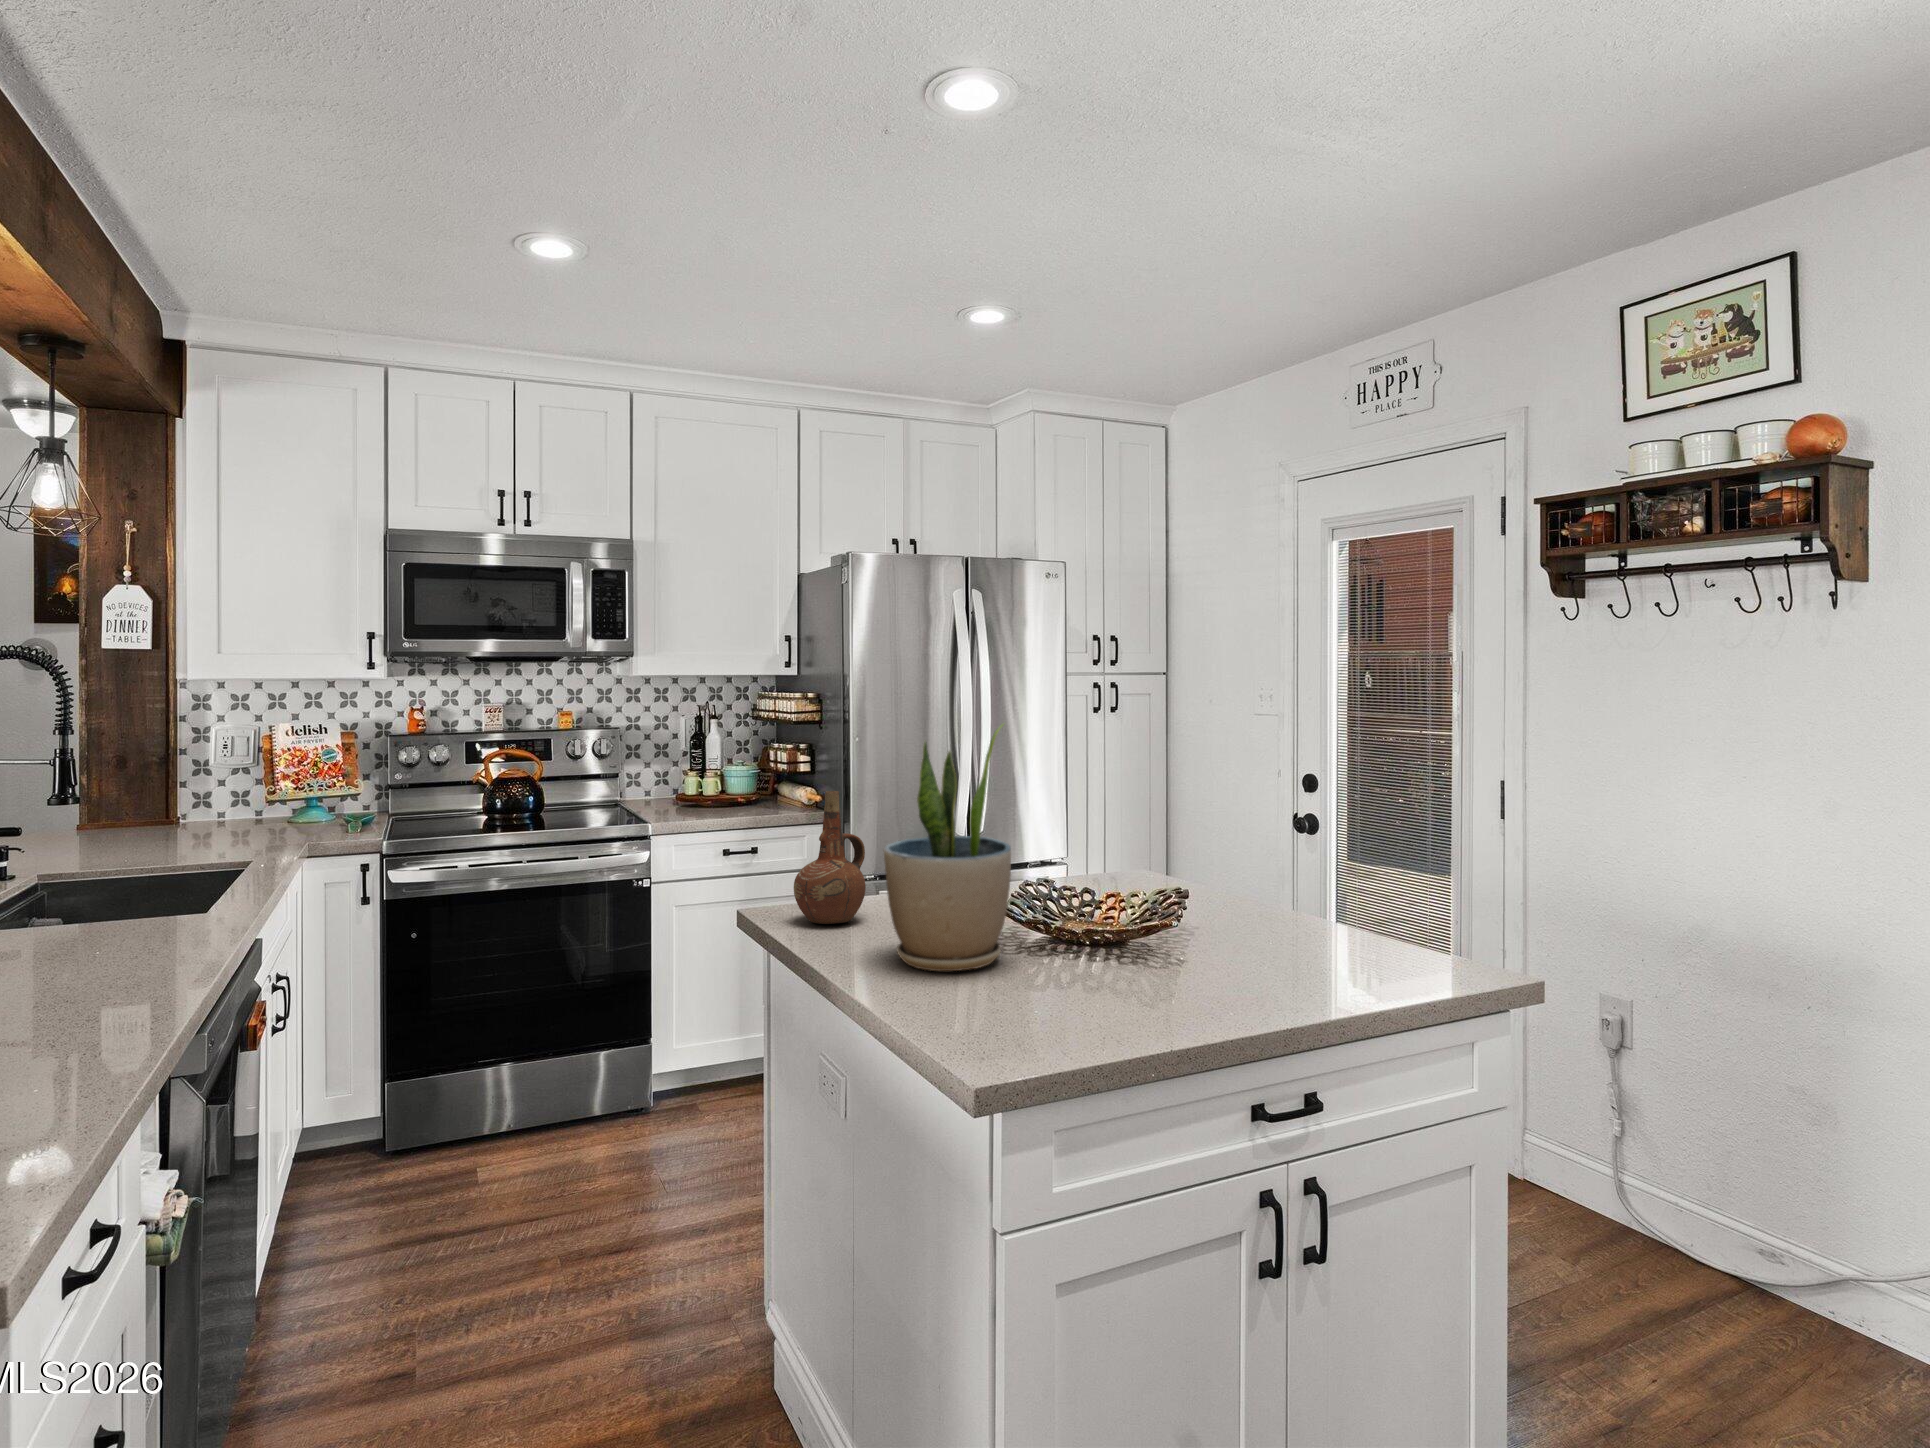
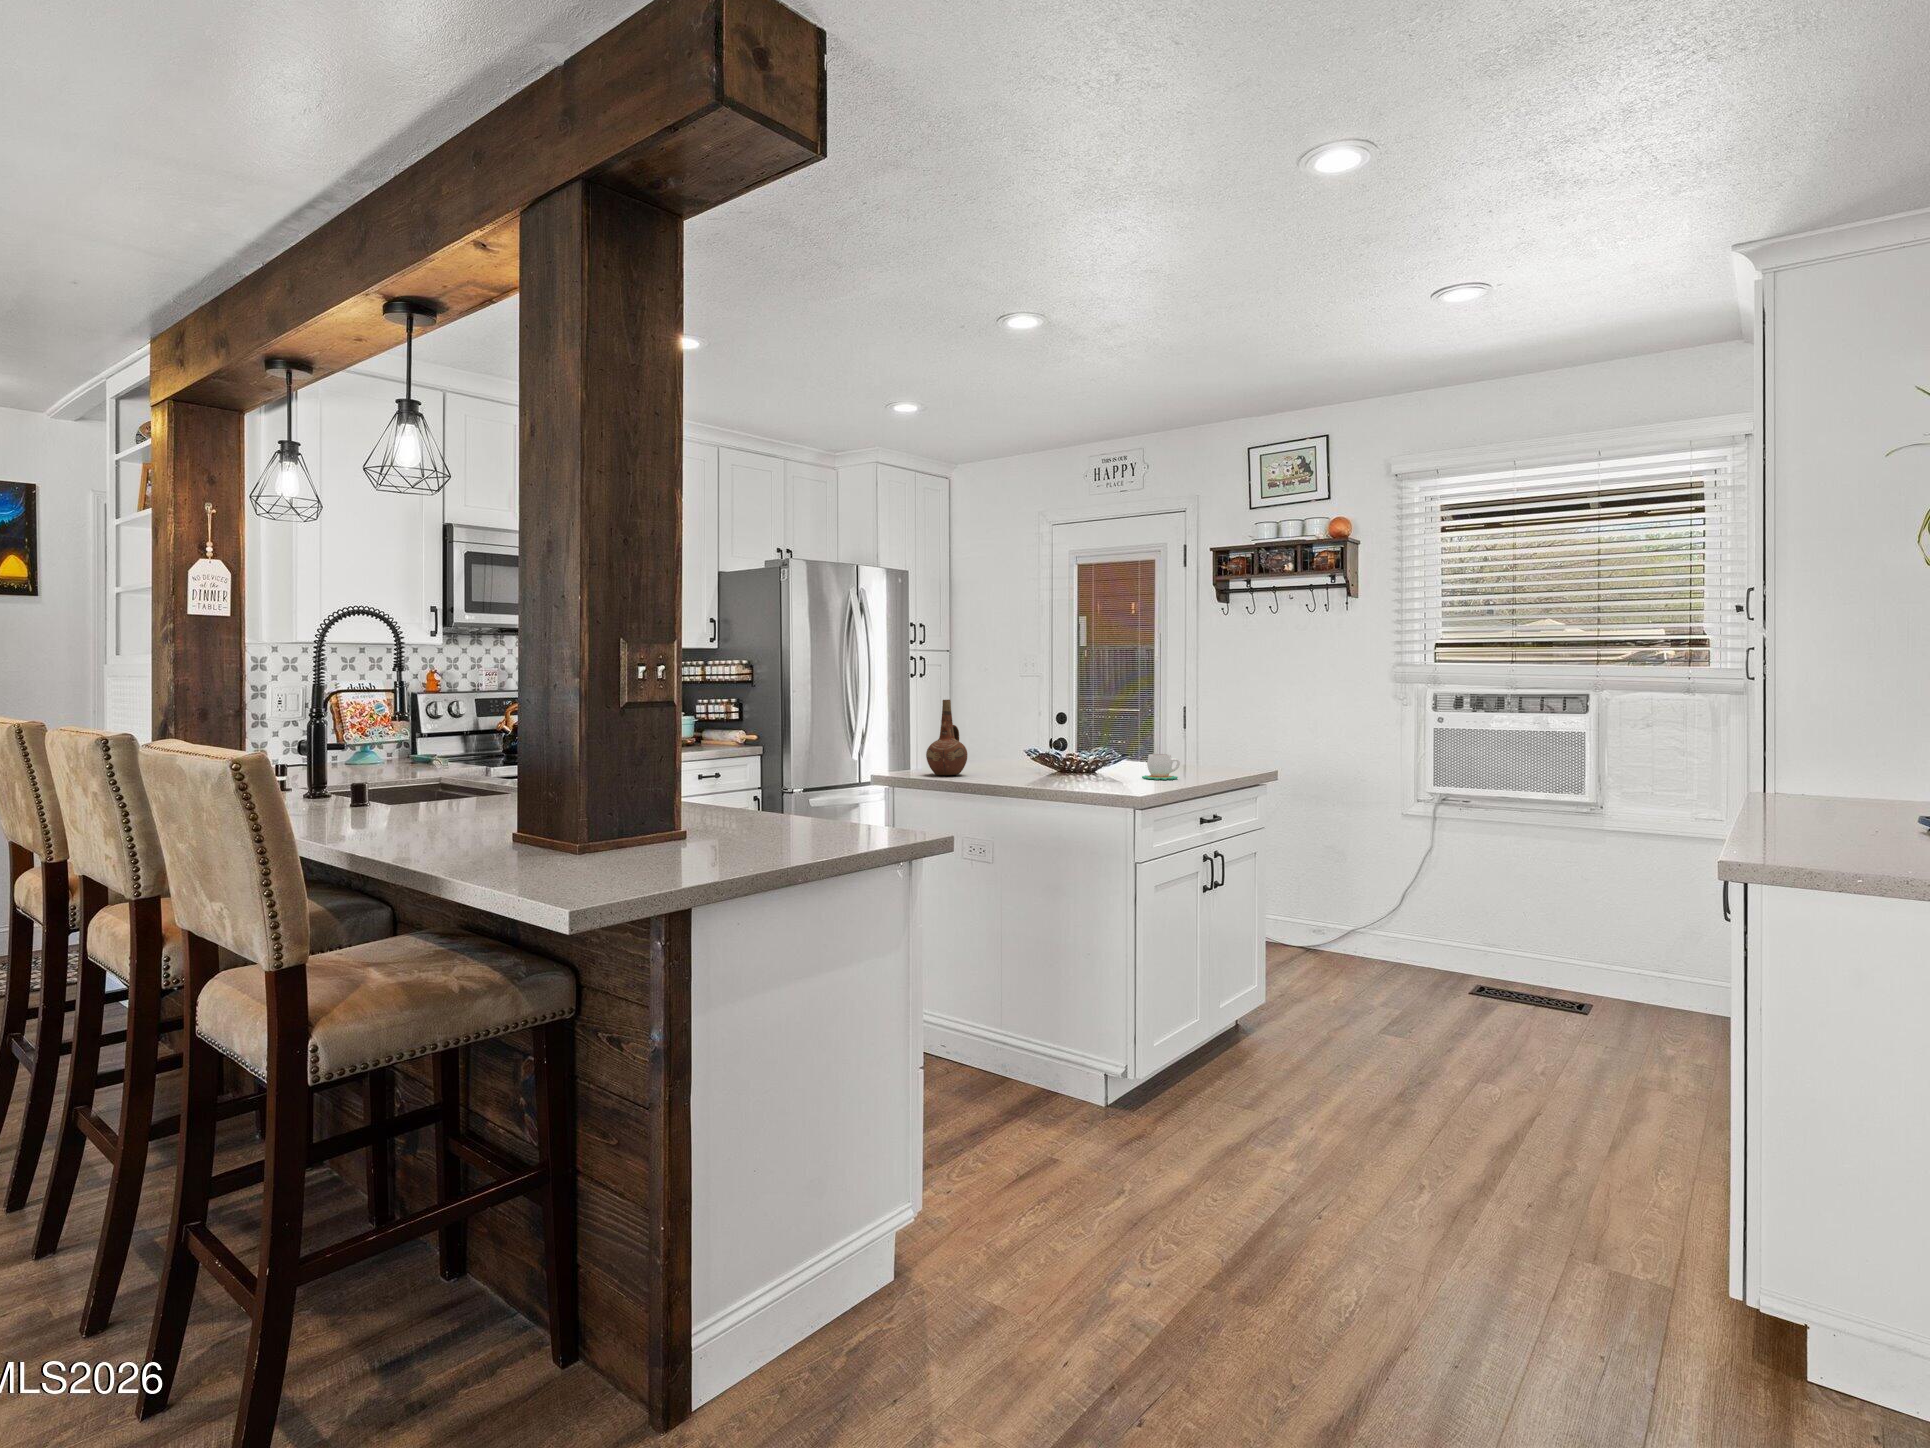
potted plant: present [884,724,1011,971] -> none [1016,653,1086,782]
mug: none [1133,926,1205,988] -> present [1142,754,1180,780]

